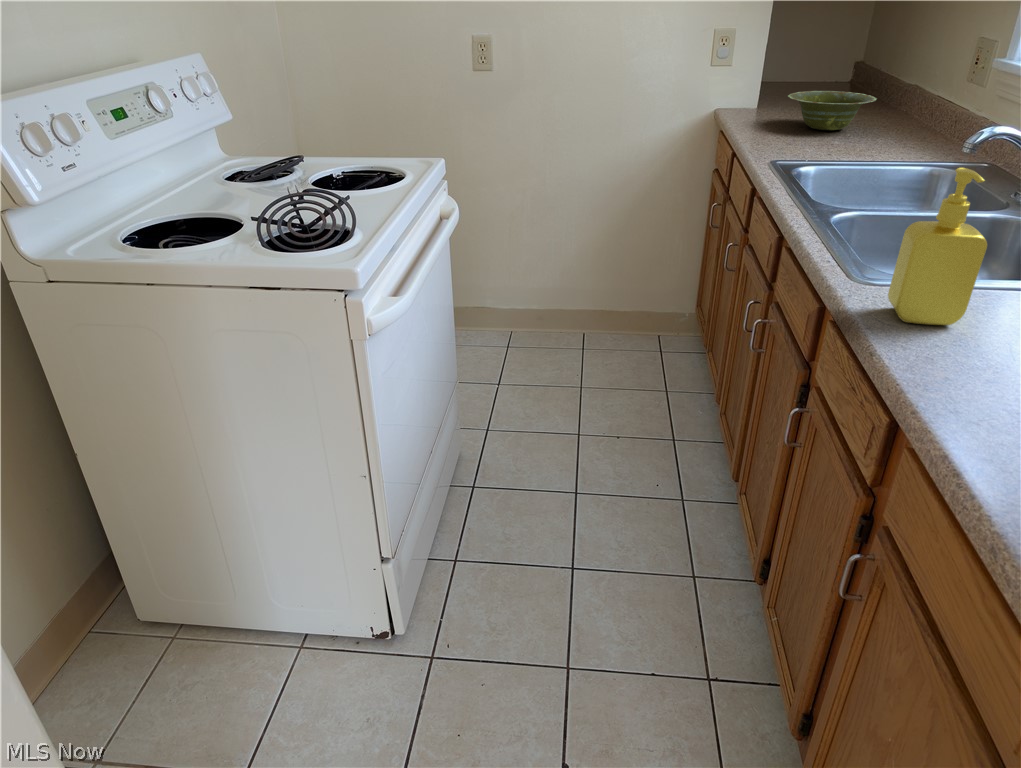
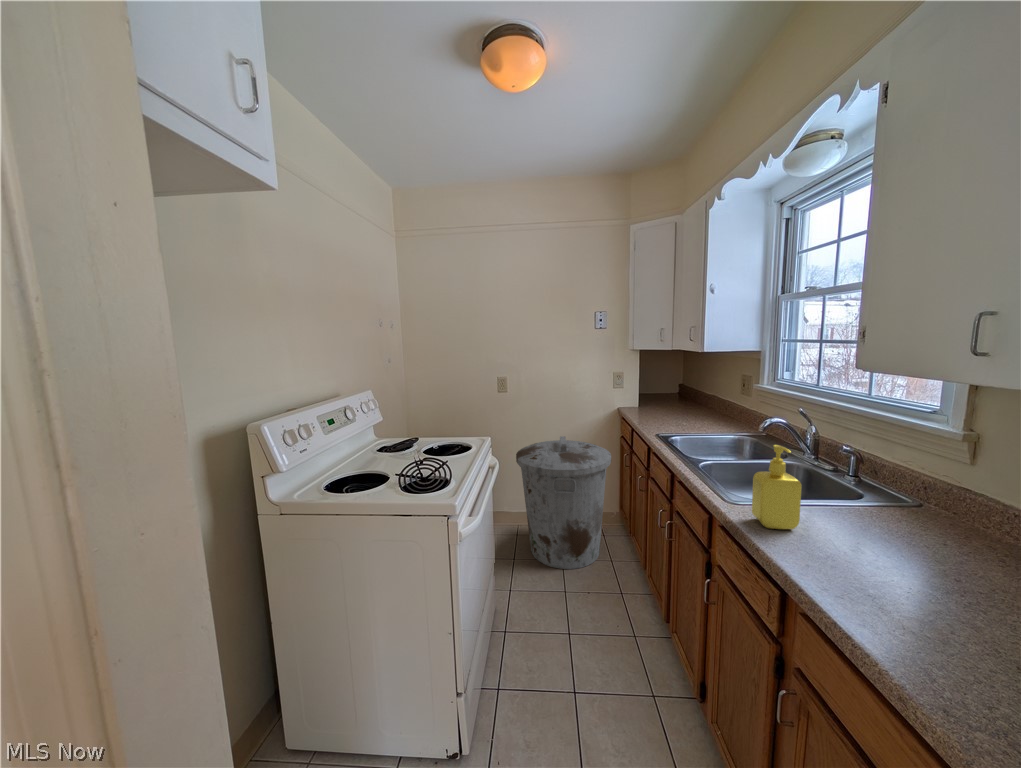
dish: present [788,91,876,130] -> none [655,398,699,417]
trash can: none [503,167,685,402] -> present [516,436,611,569]

